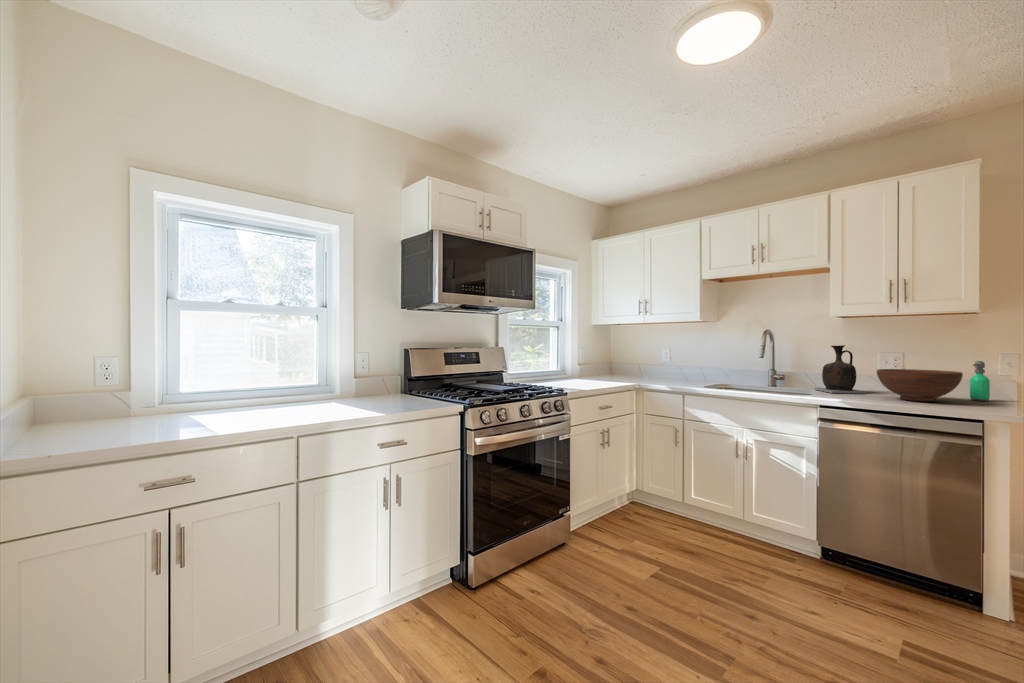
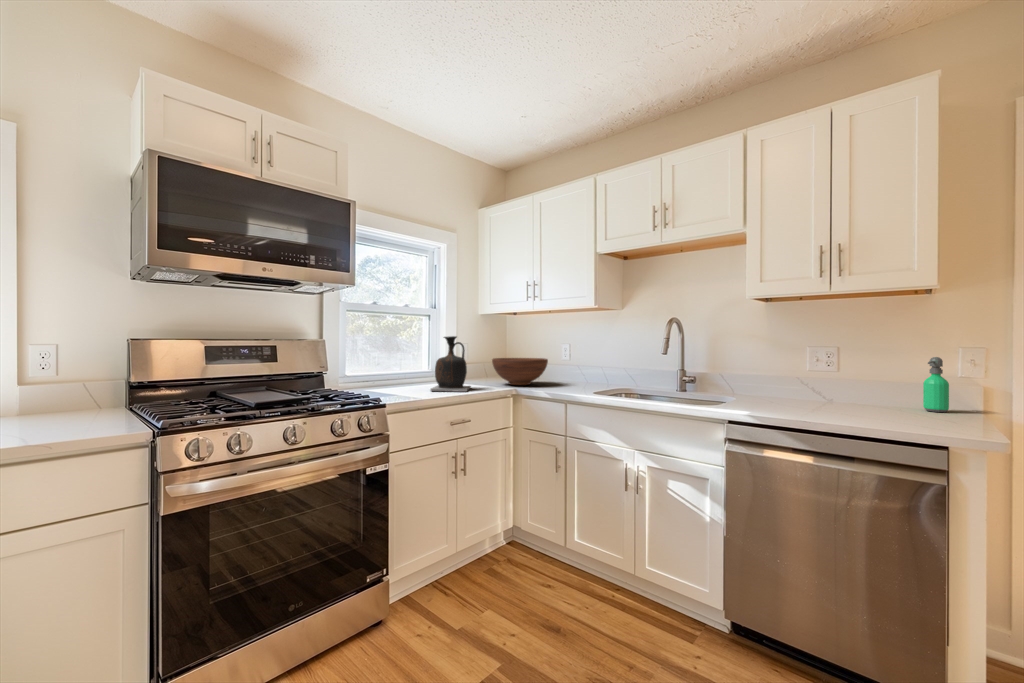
vase: present [815,345,866,394] -> present [431,336,471,392]
fruit bowl: present [877,369,963,401] -> present [492,358,548,385]

